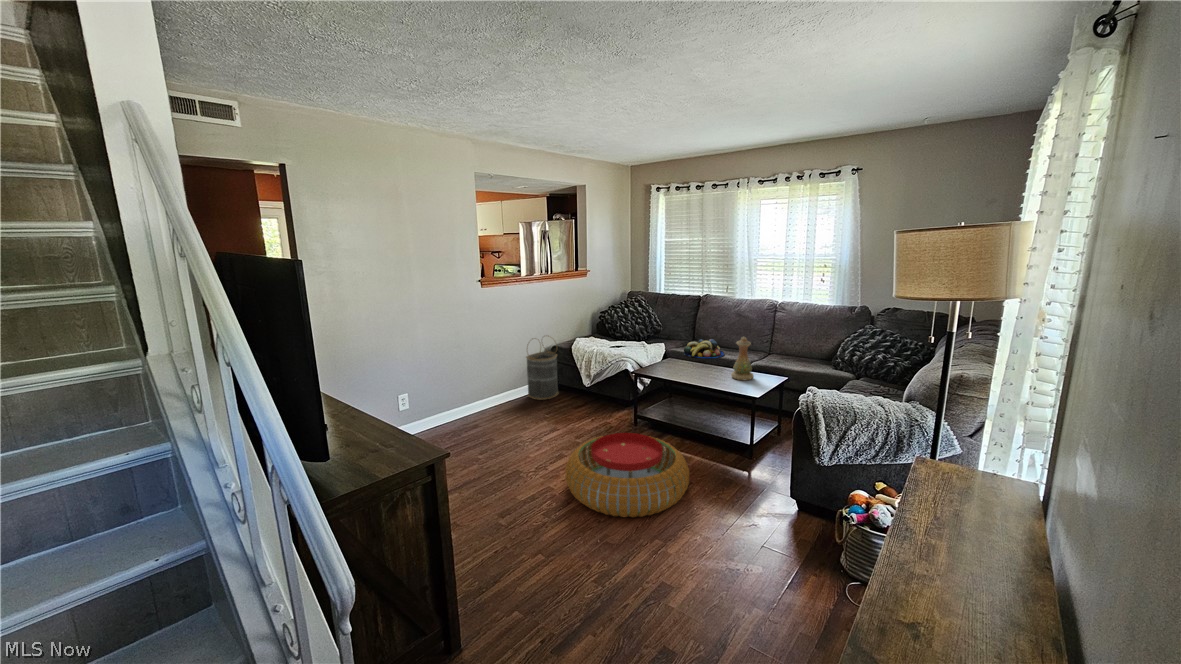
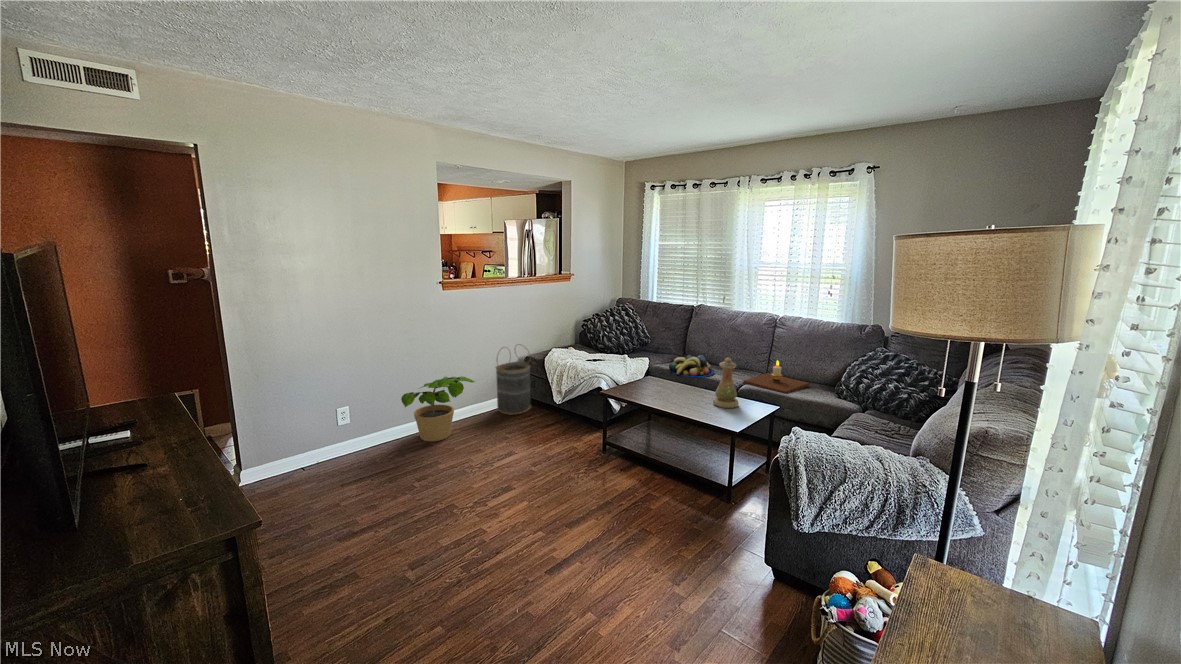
candle: none [752,340,809,369] -> present [744,360,809,393]
potted plant: none [453,364,519,424] -> present [401,376,475,441]
pouf: present [565,433,689,517] -> none [498,466,646,578]

